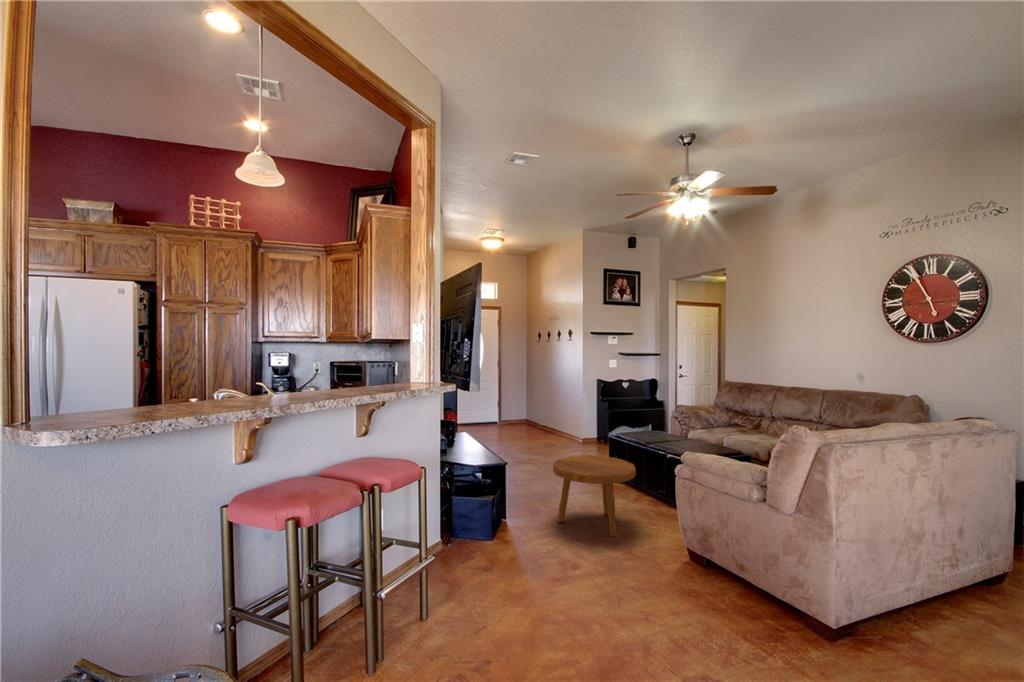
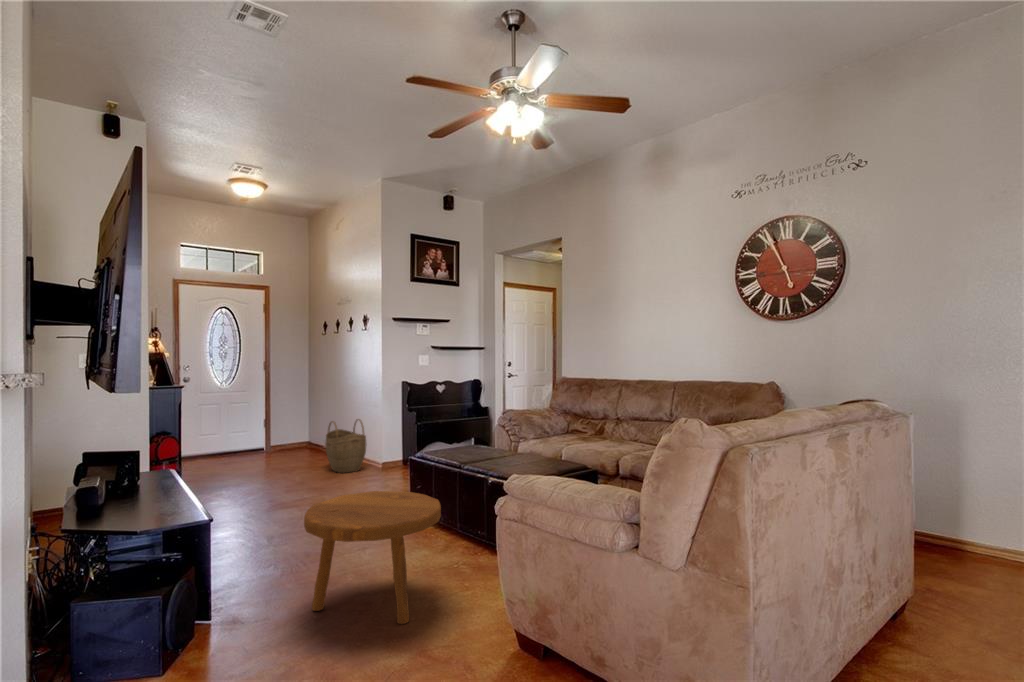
woven basket: none [543,405,571,442] -> present [325,419,366,473]

